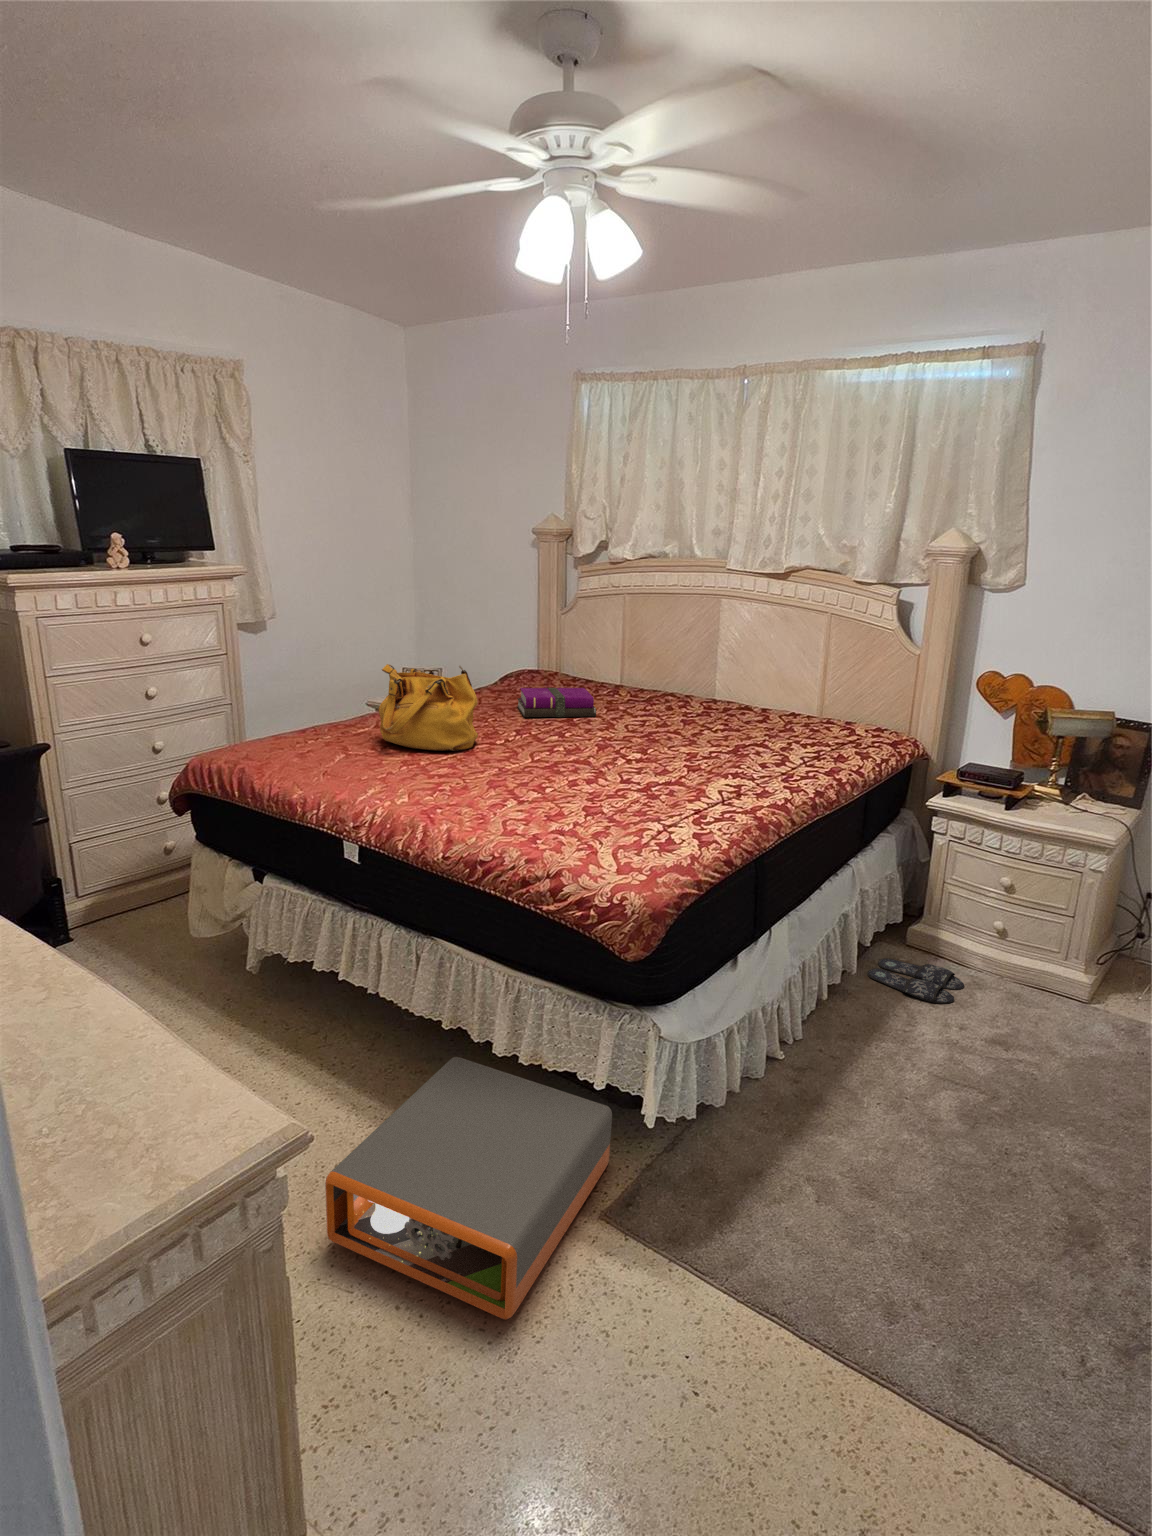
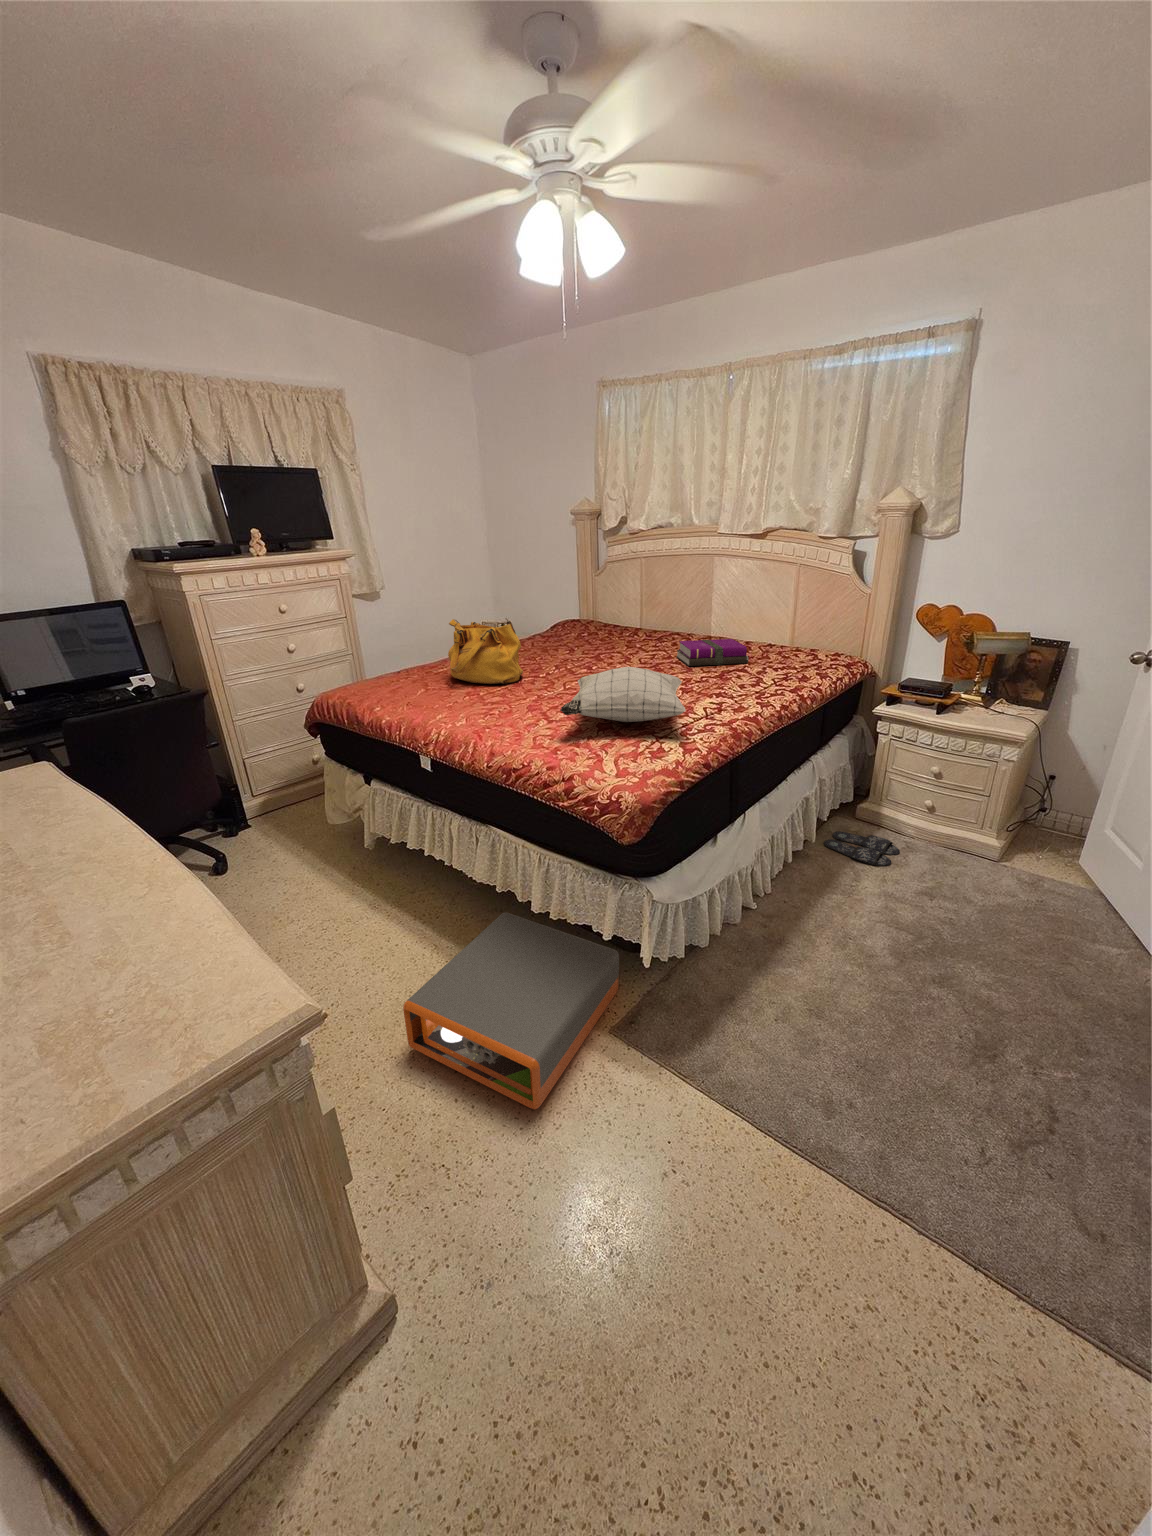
notebook: present [517,688,596,717] -> present [676,639,749,666]
pillow: none [542,735,701,805] -> present [560,667,686,722]

